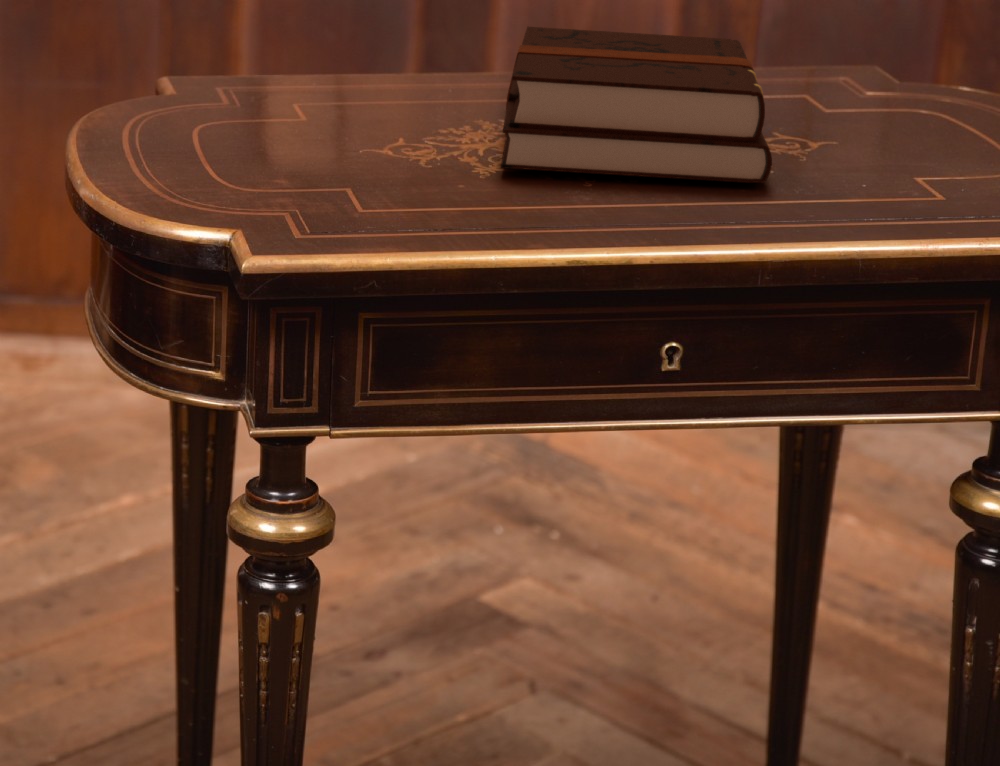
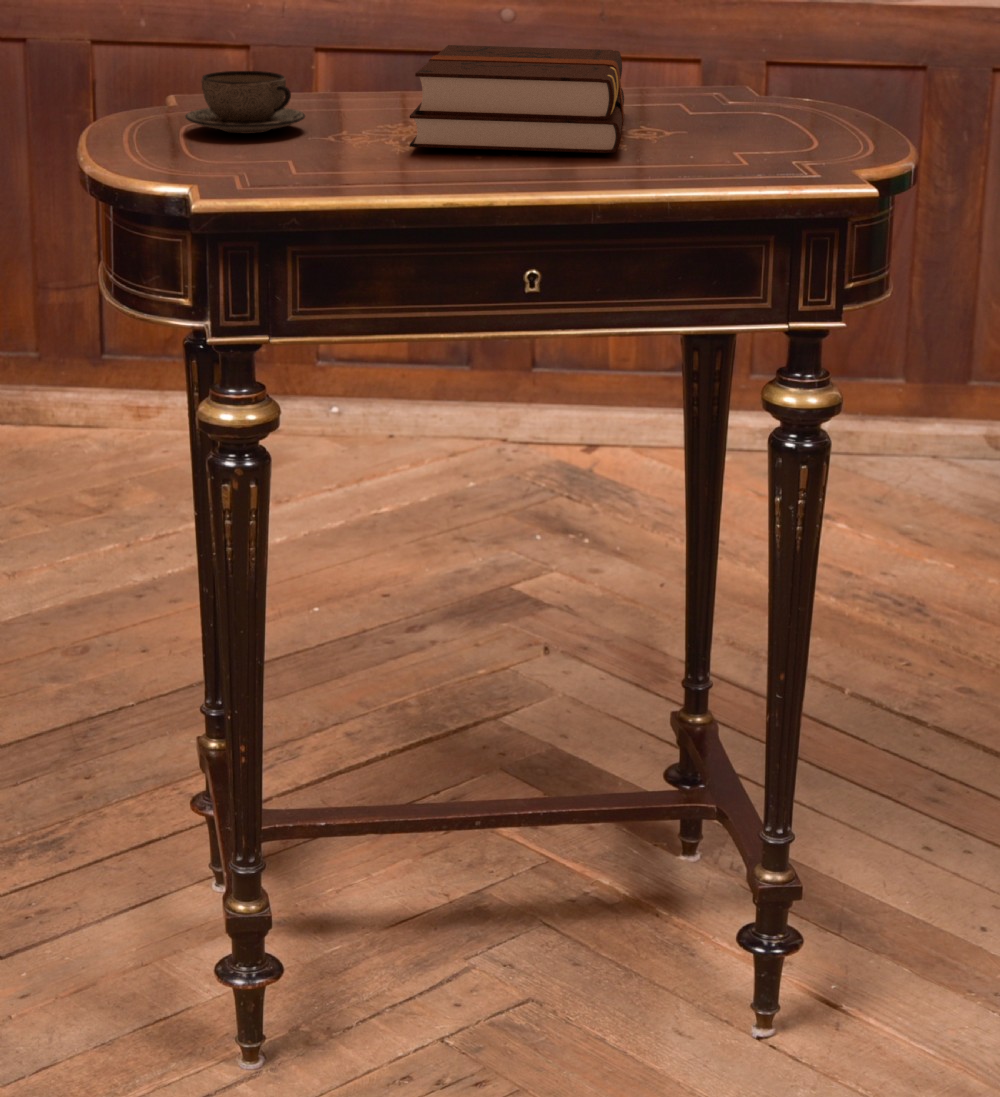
teacup: none [204,56,356,138] -> present [185,71,305,134]

